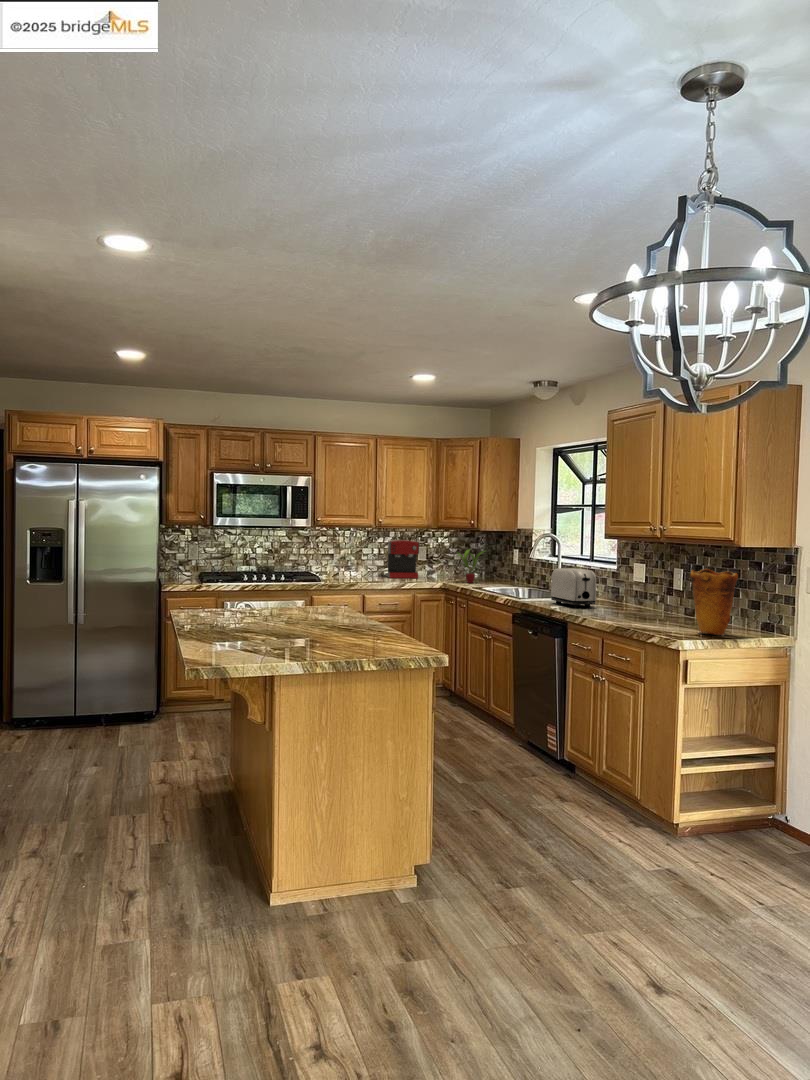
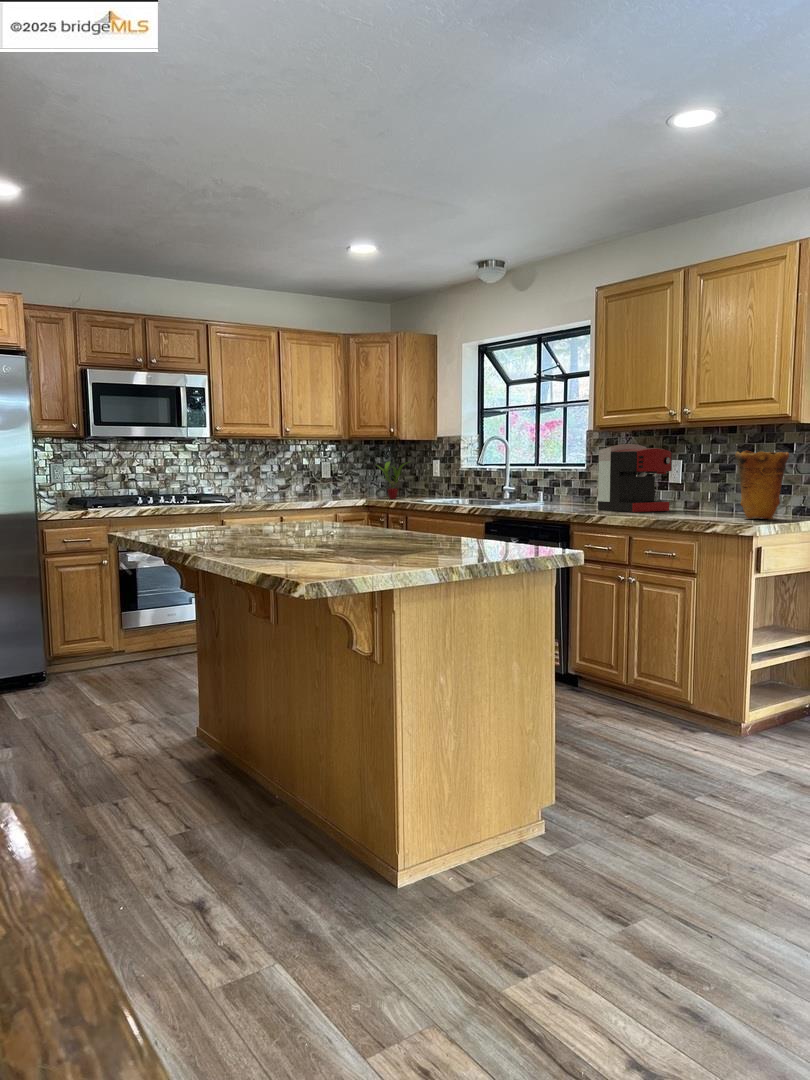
coffee maker: present [385,540,419,578] -> present [598,444,672,512]
toaster: present [551,568,596,608] -> none [527,468,583,509]

